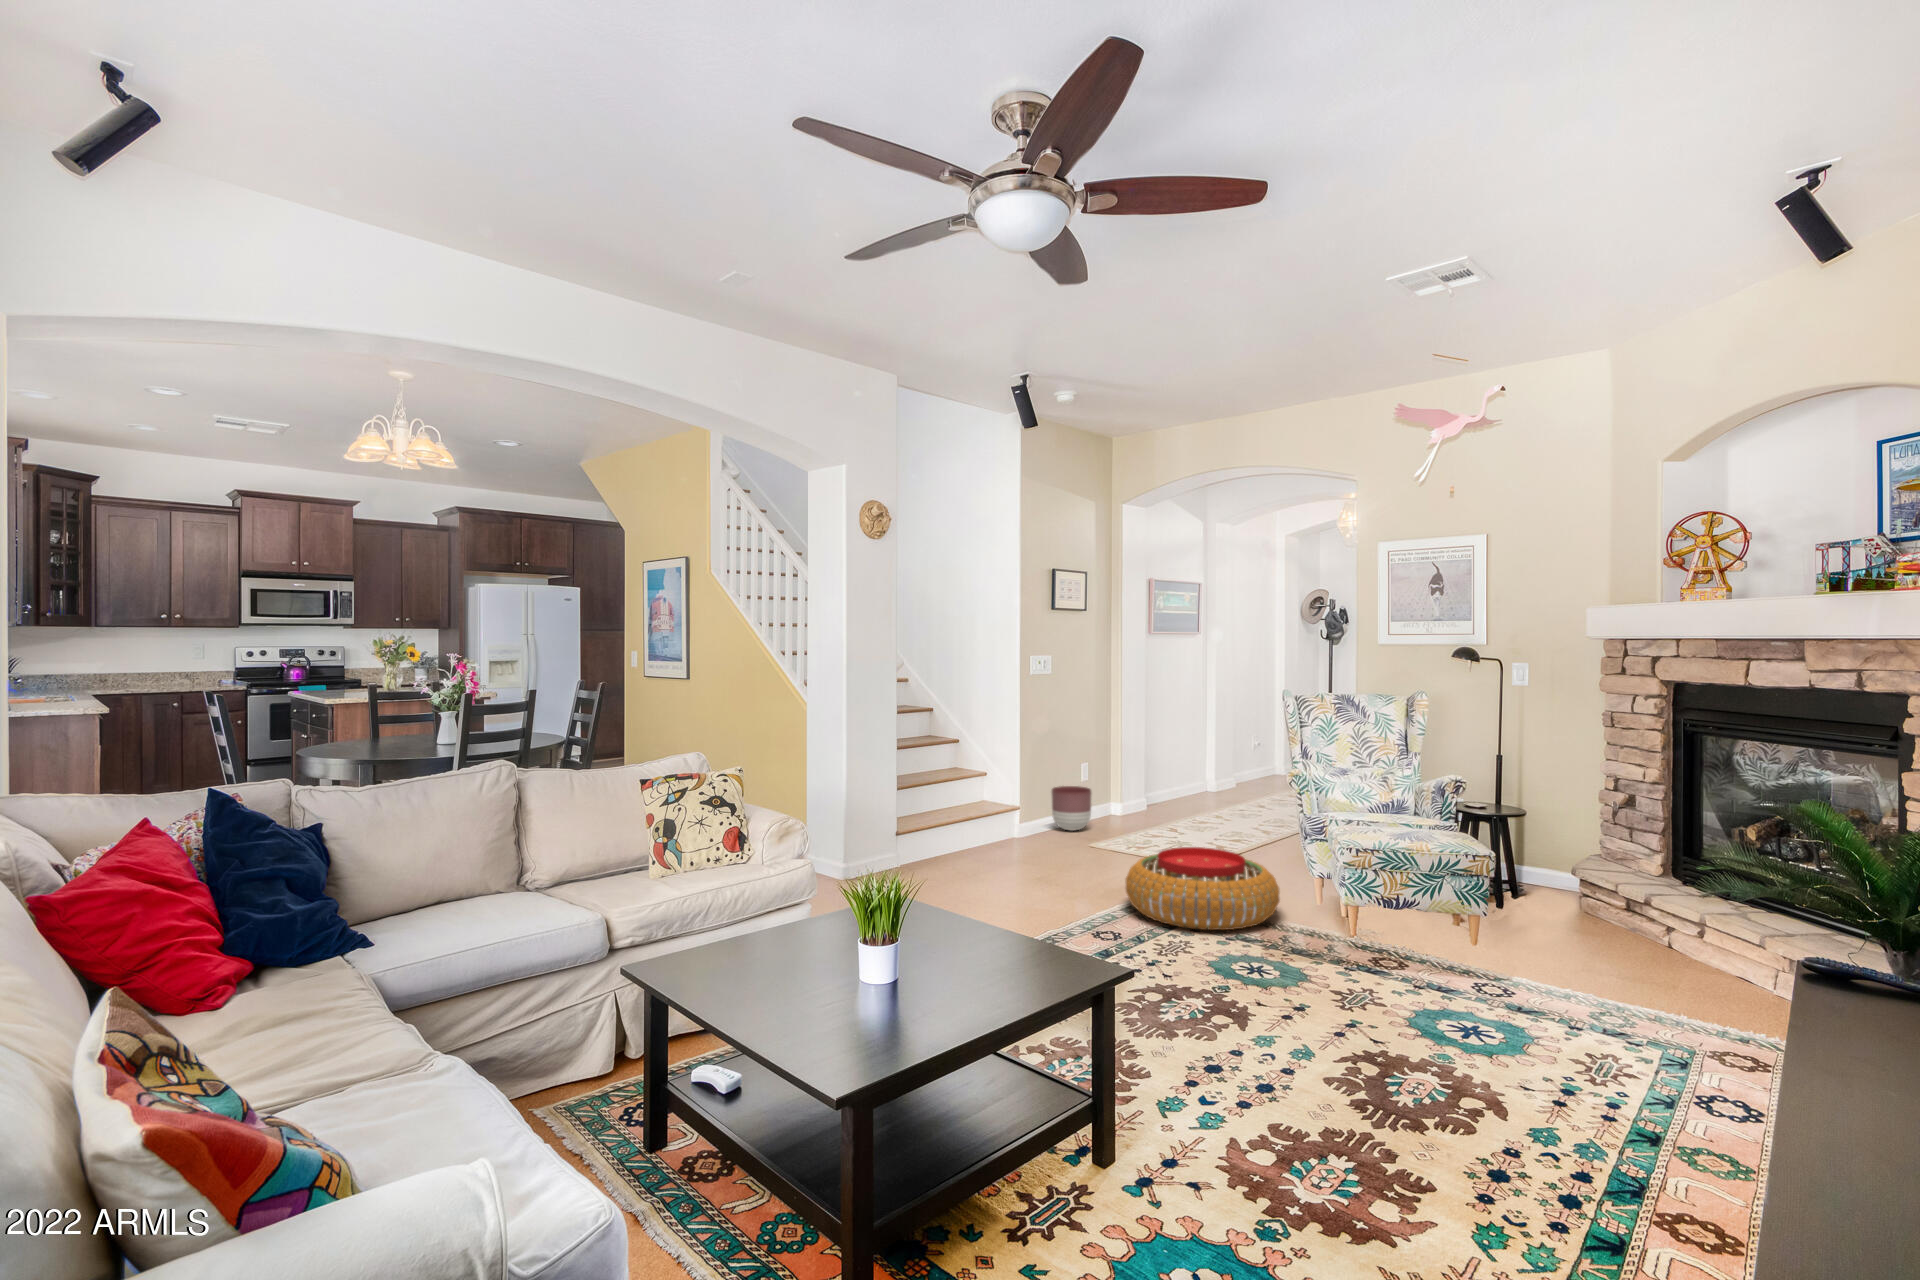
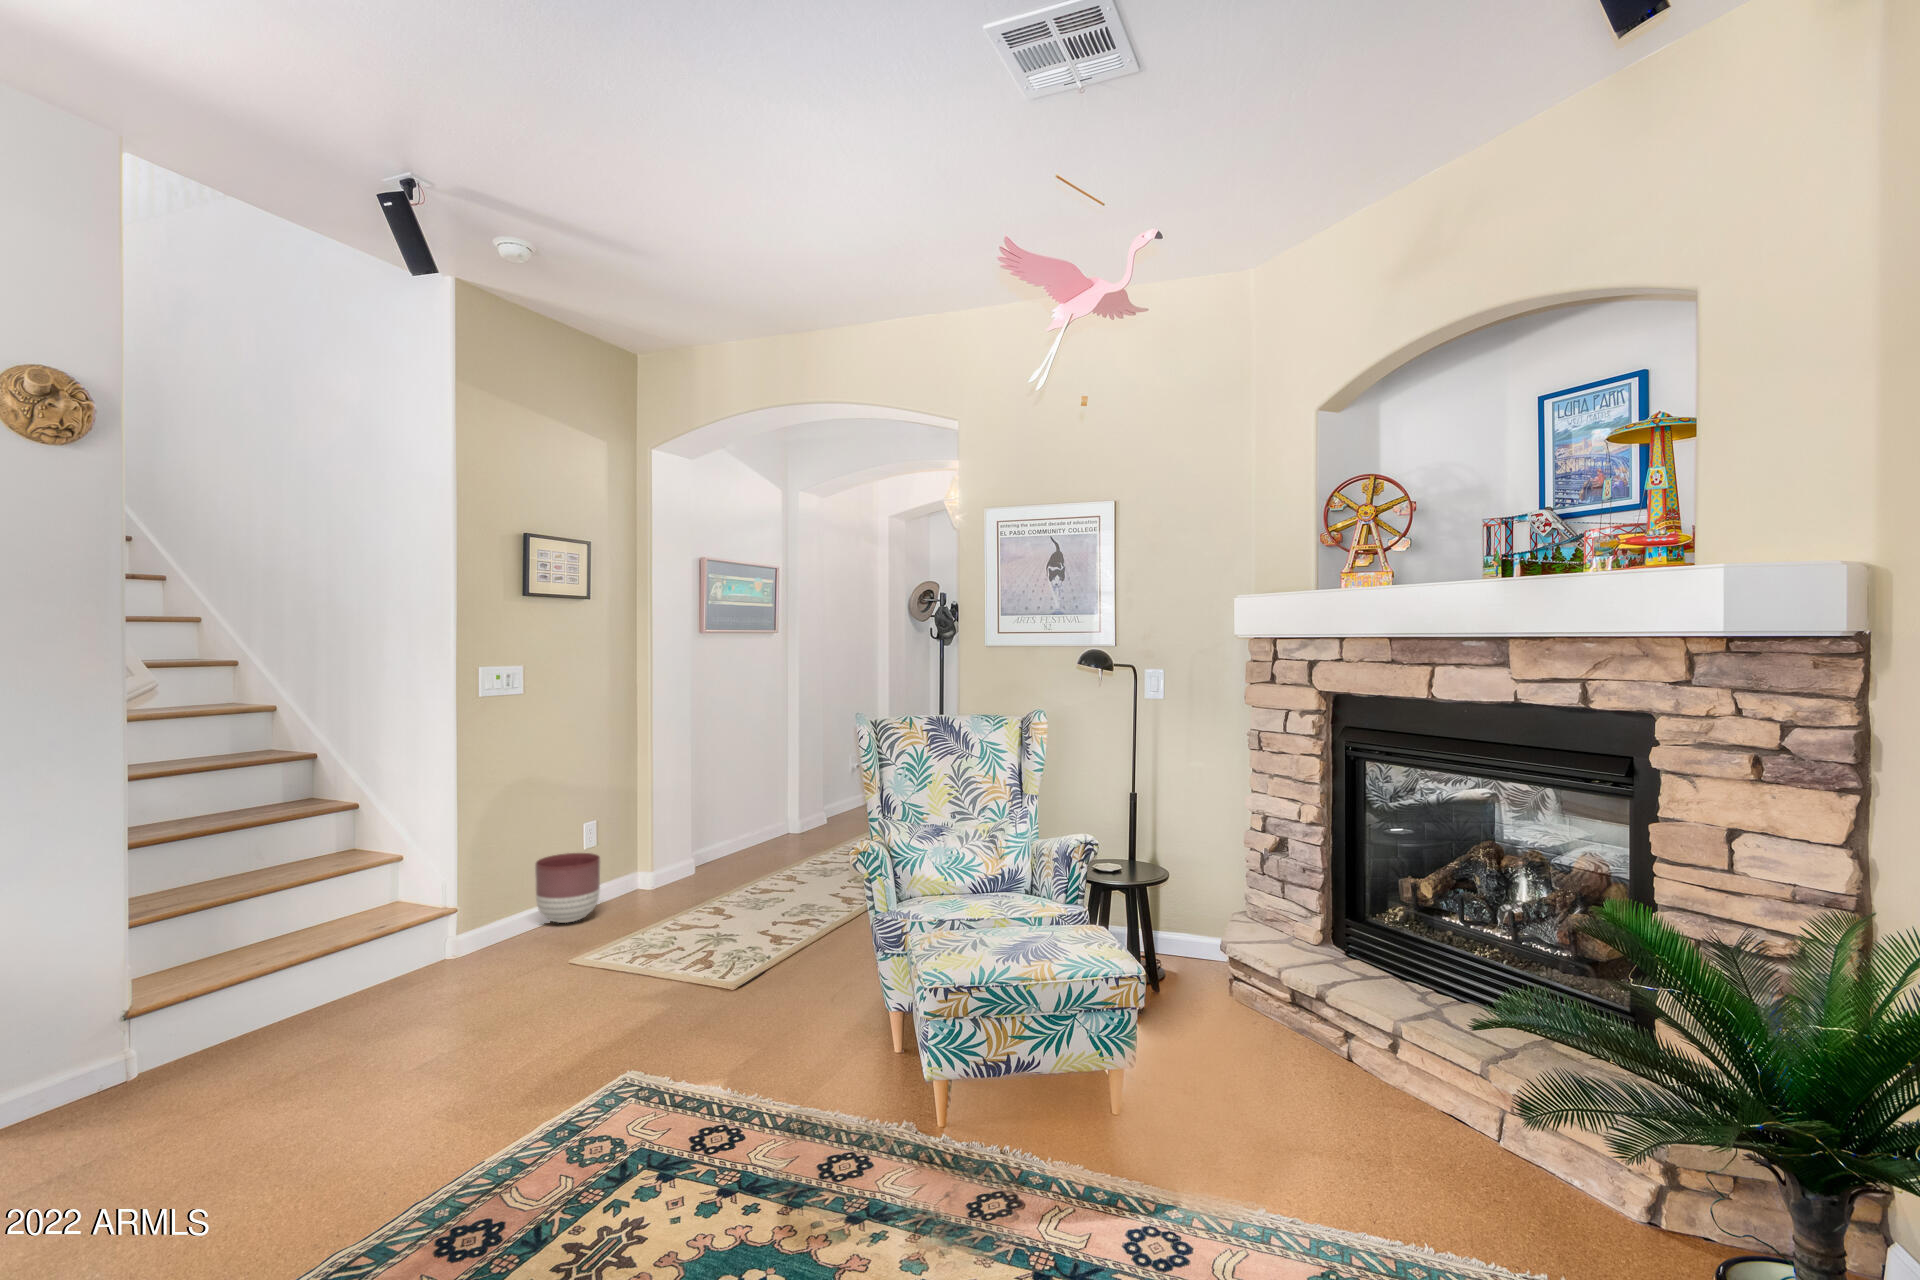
pouf: present [1126,847,1280,930] -> none [568,977,834,1155]

